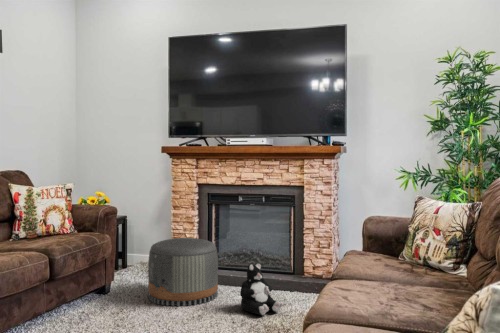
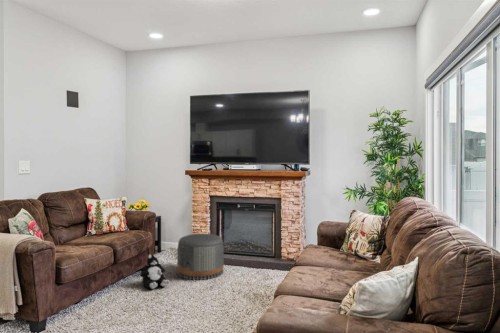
plush toy: present [240,263,283,315] -> present [141,253,169,289]

